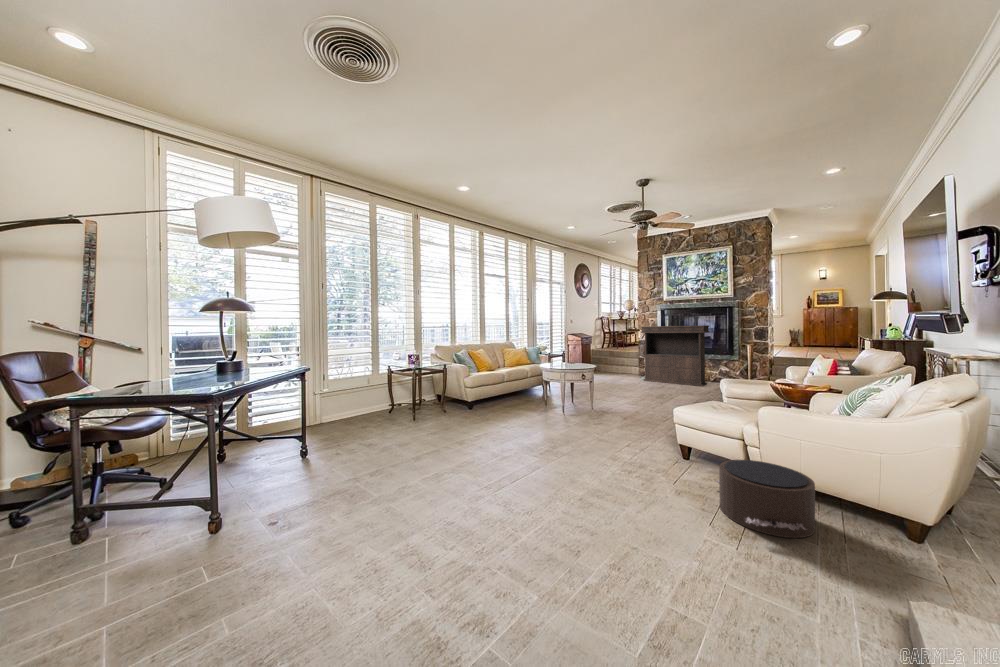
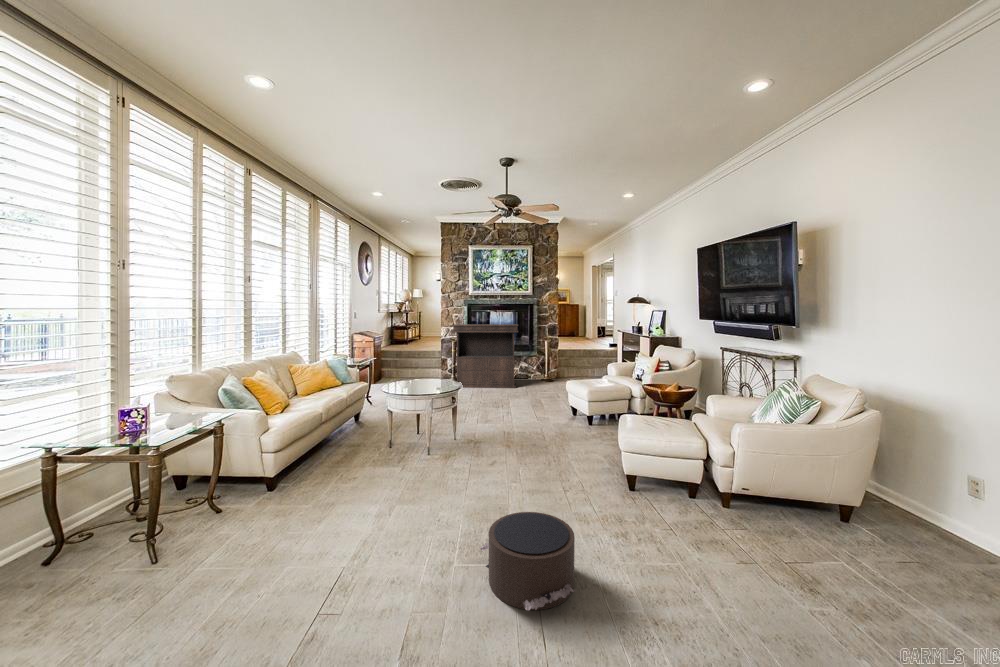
pouf: present [716,460,815,538] -> present [479,512,575,611]

